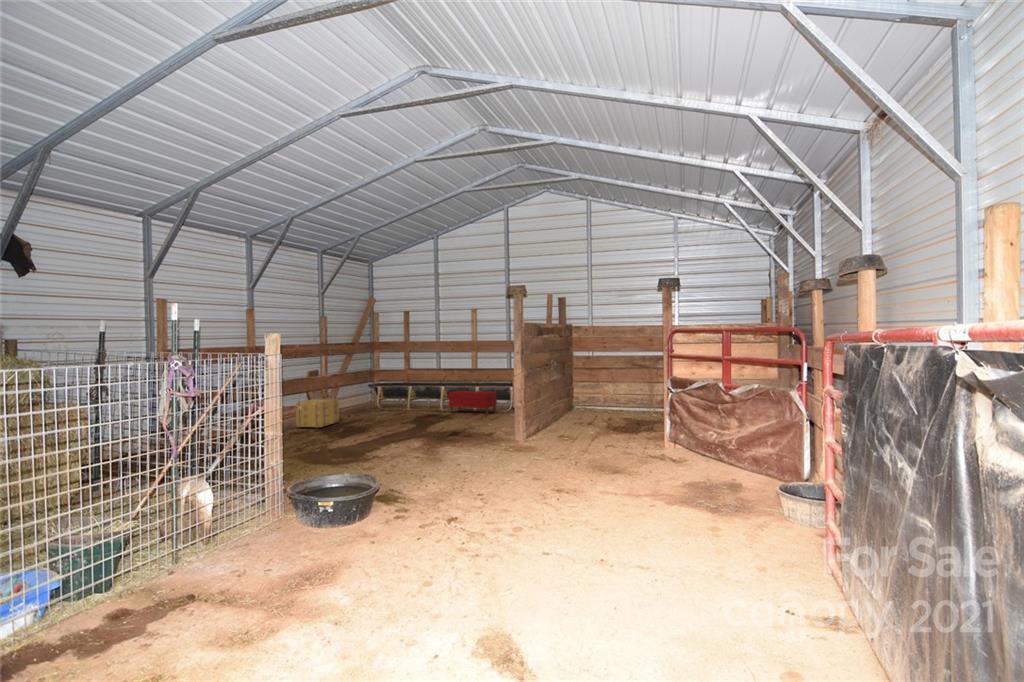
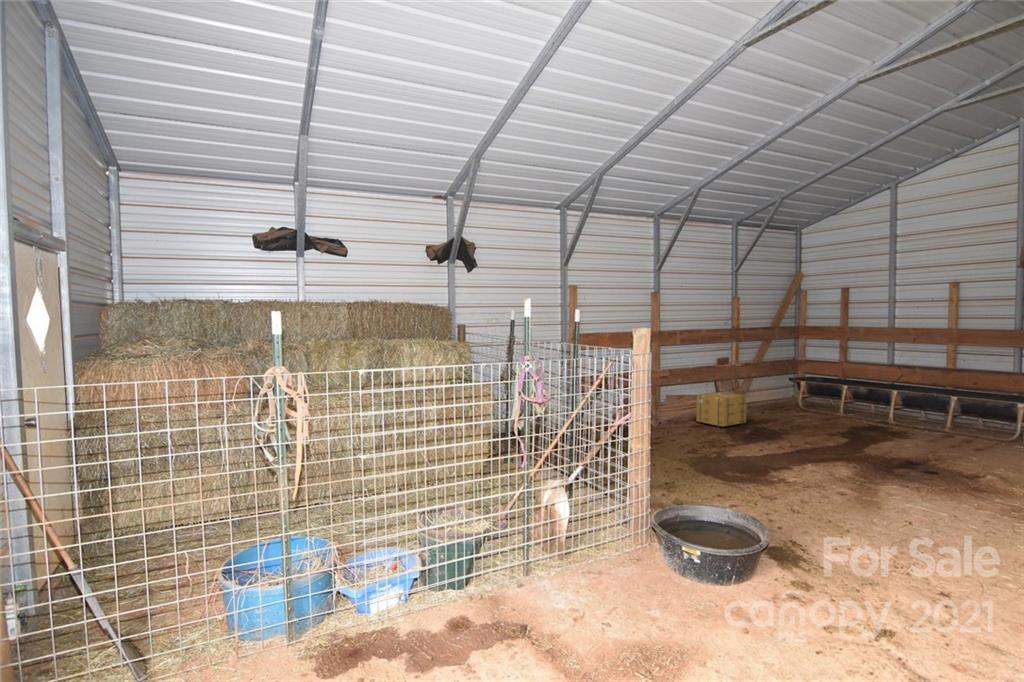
bench: present [449,391,497,415] -> none [912,403,1010,448]

